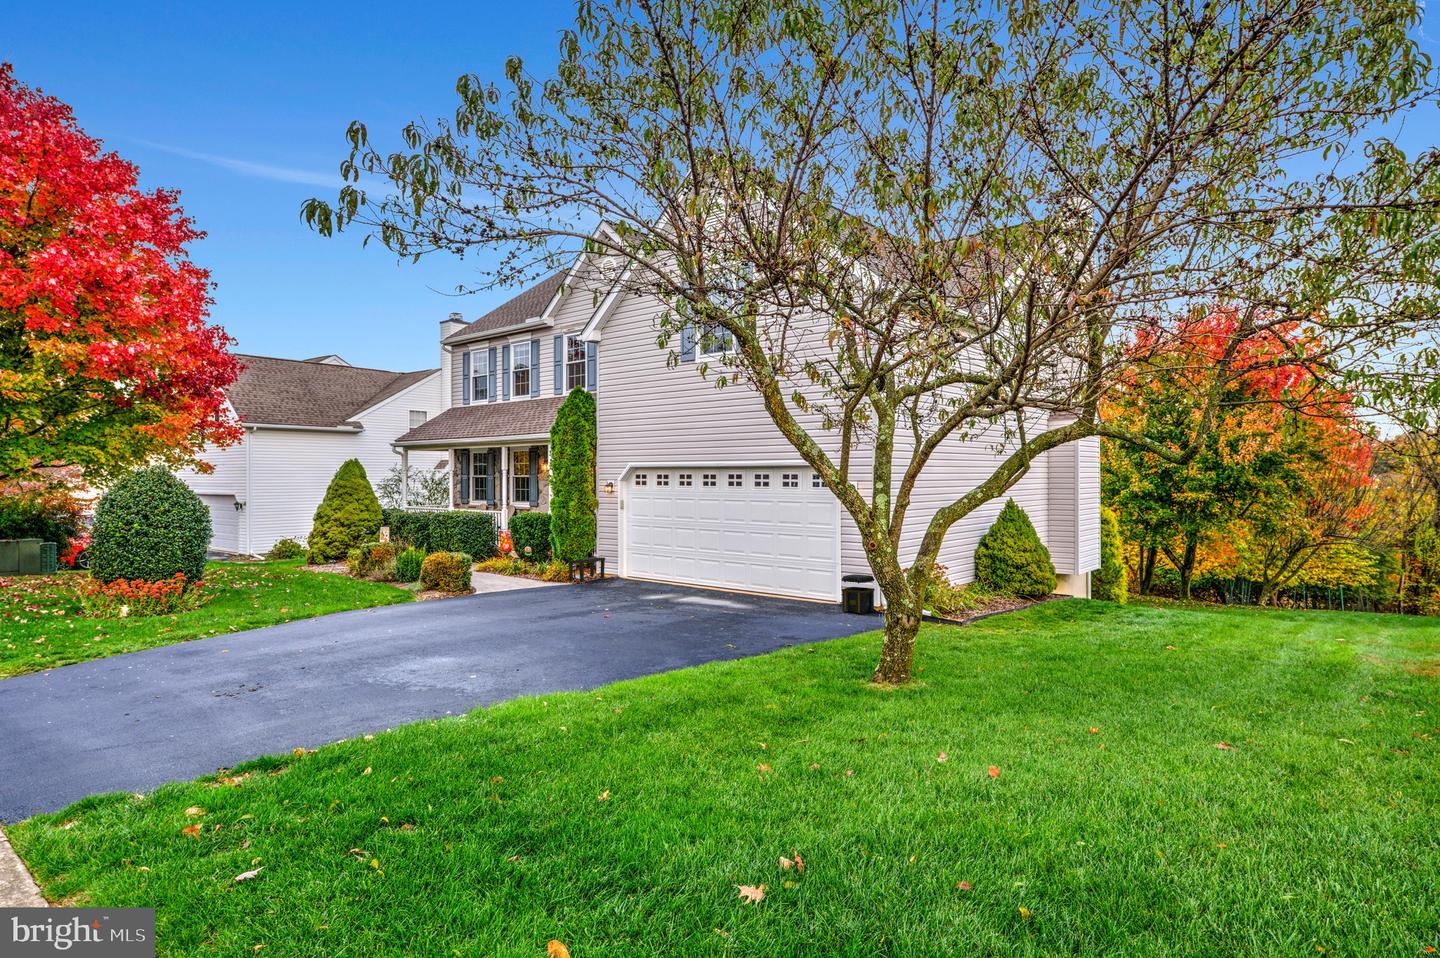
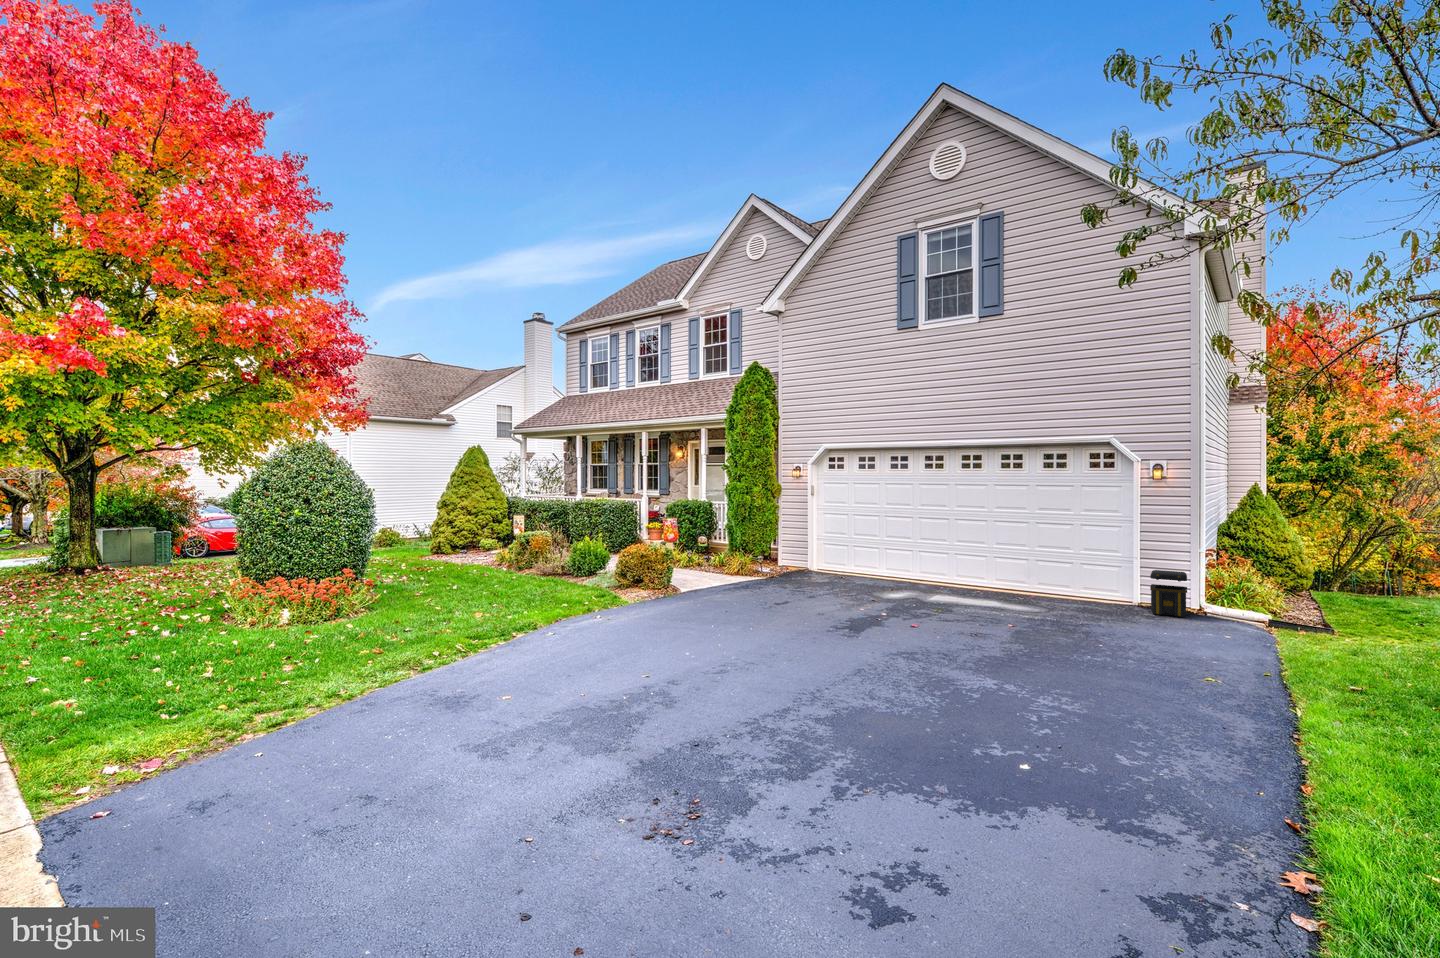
bench: present [569,557,605,582] -> none [752,547,784,574]

